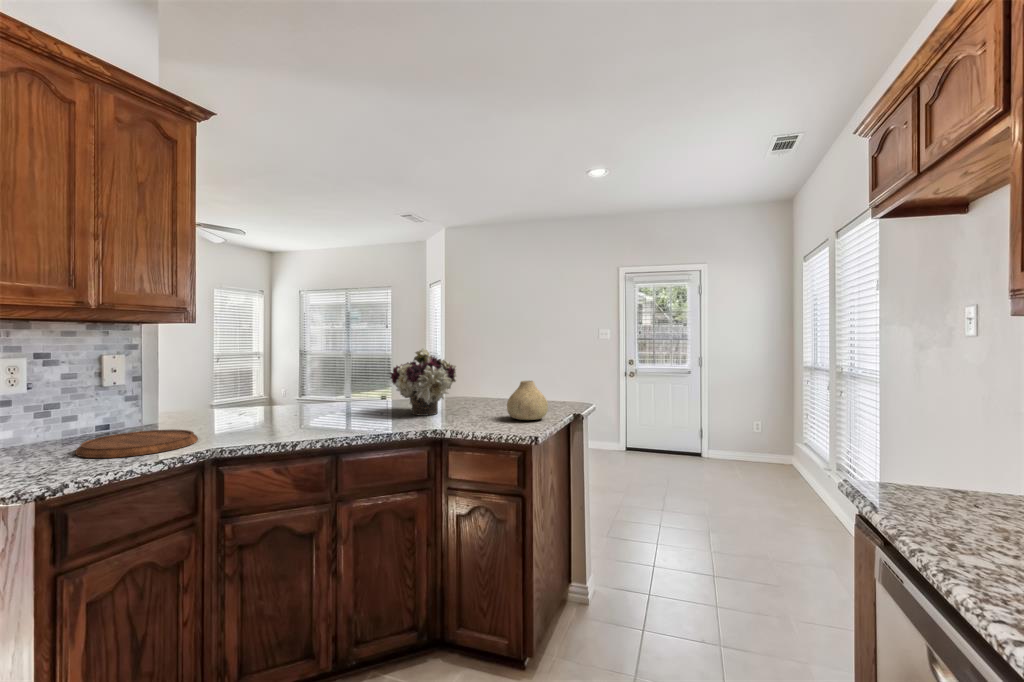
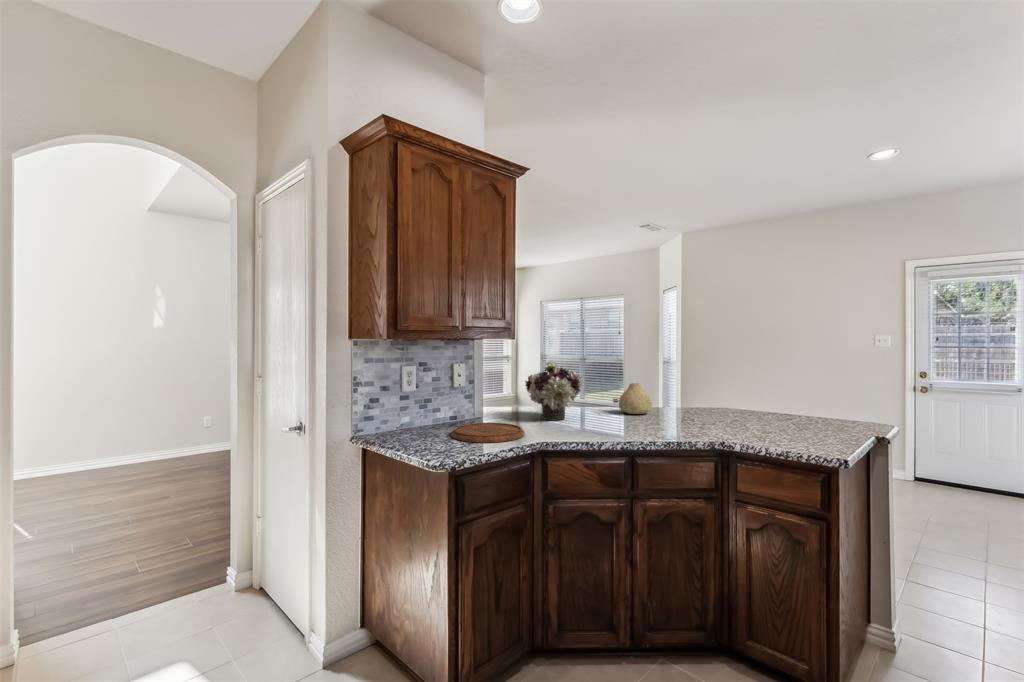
flower arrangement: present [390,349,456,416] -> present [525,361,582,421]
vase: present [507,381,548,420] -> present [619,383,652,414]

